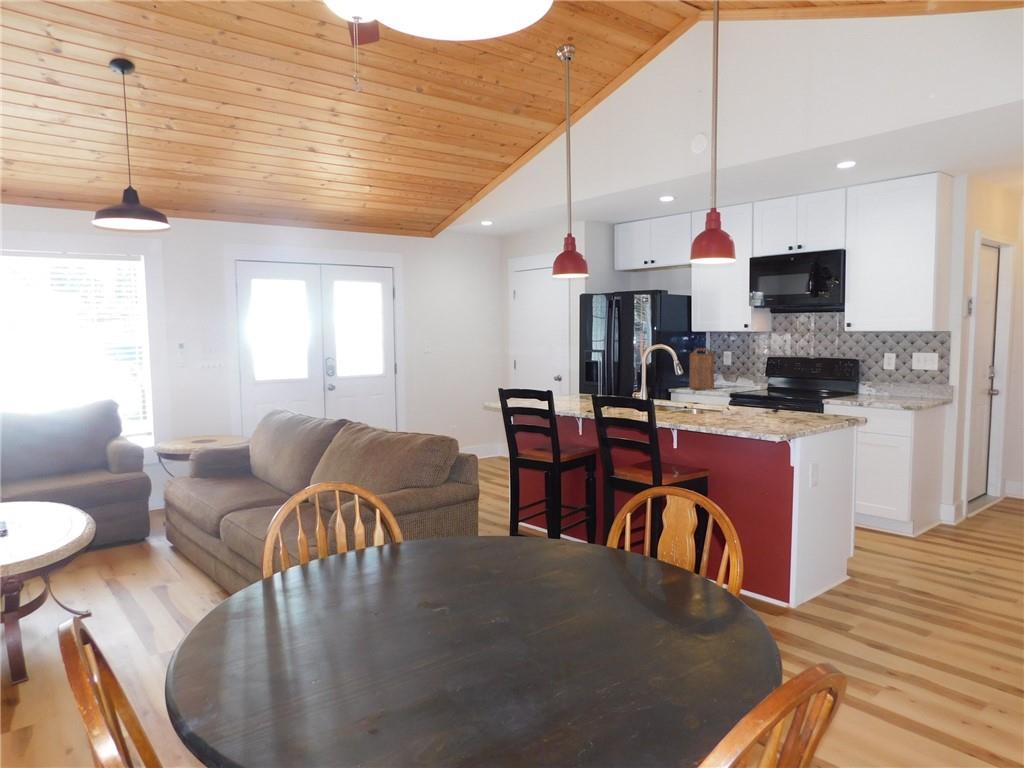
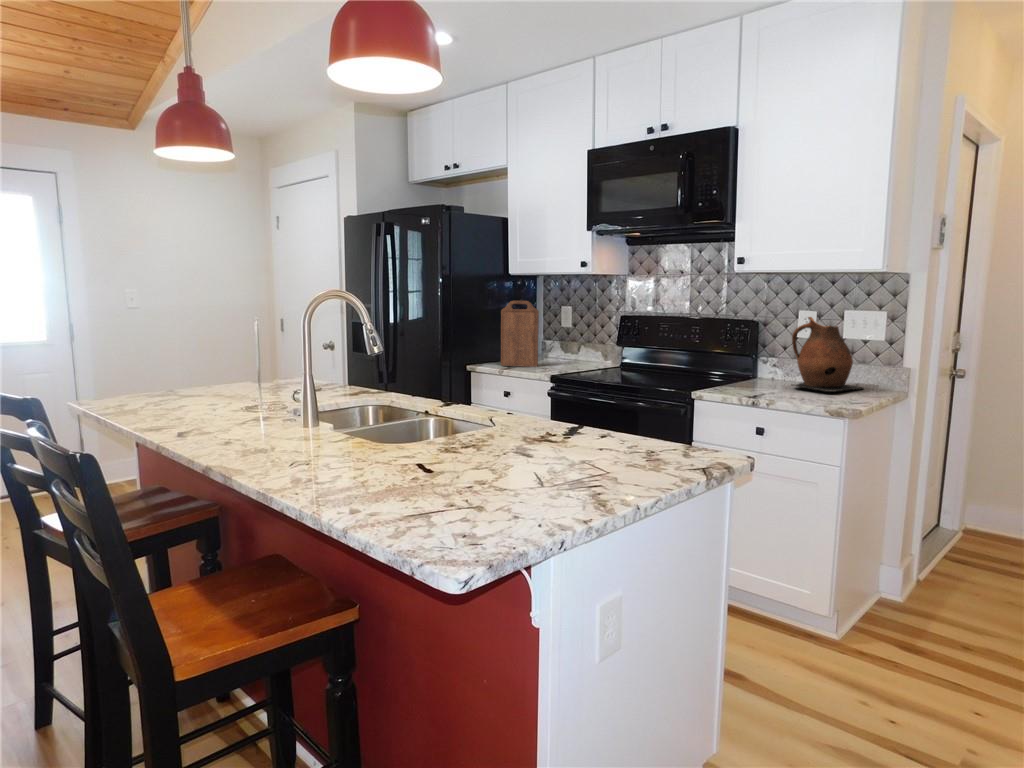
ceramic pitcher: none [880,357,925,399] -> present [792,317,862,392]

